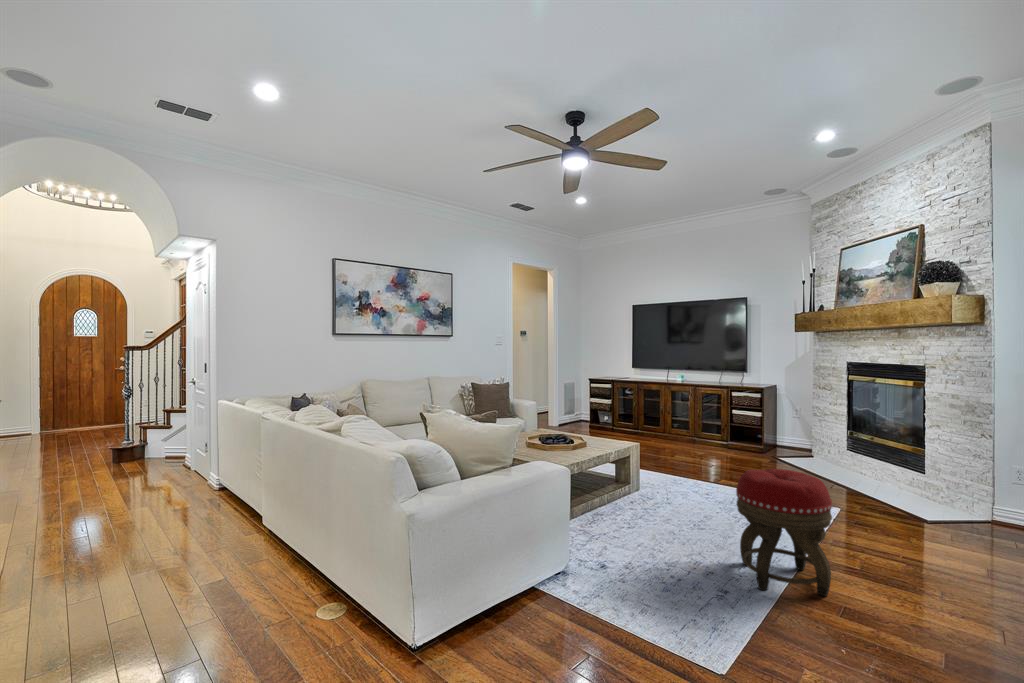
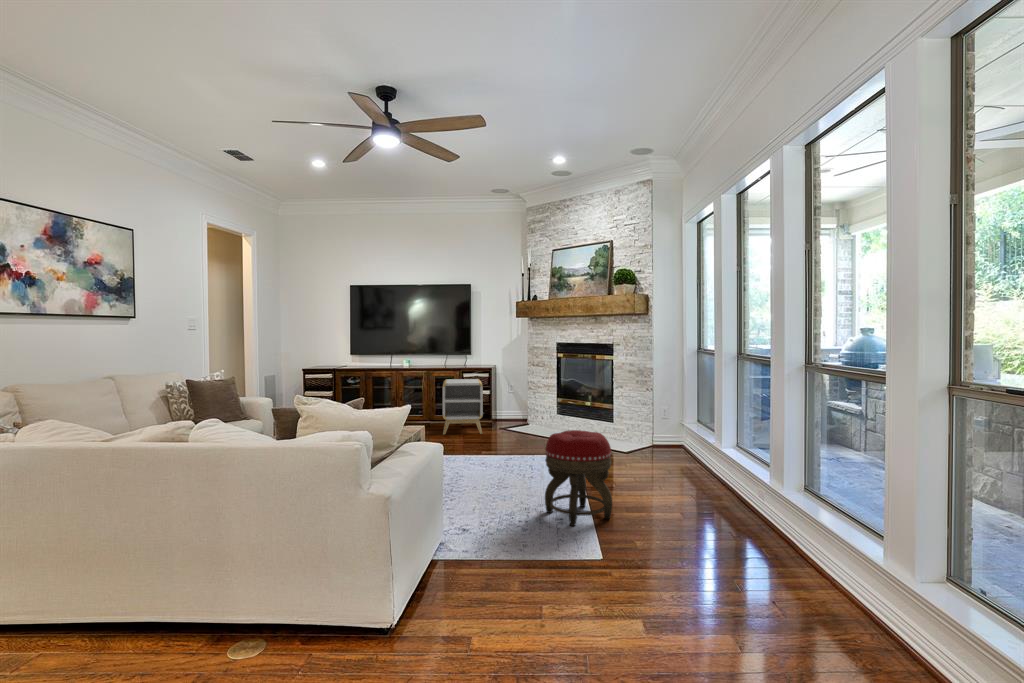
side table: none [702,396,754,458] -> present [443,379,483,434]

